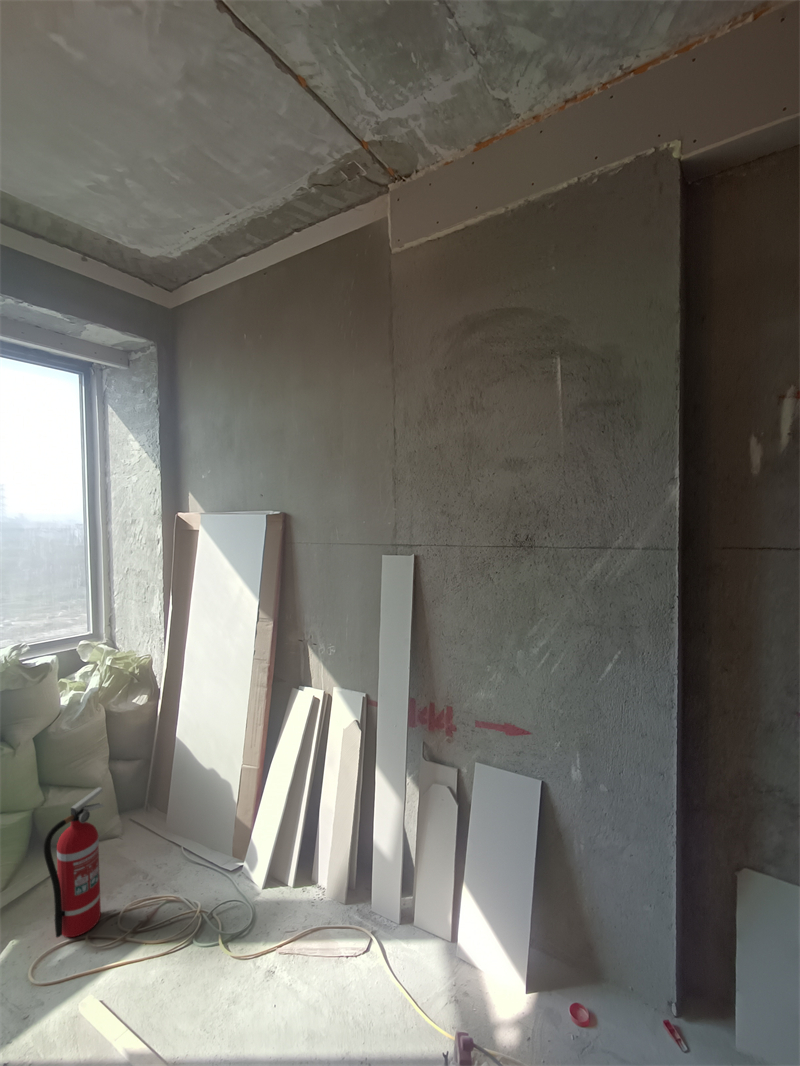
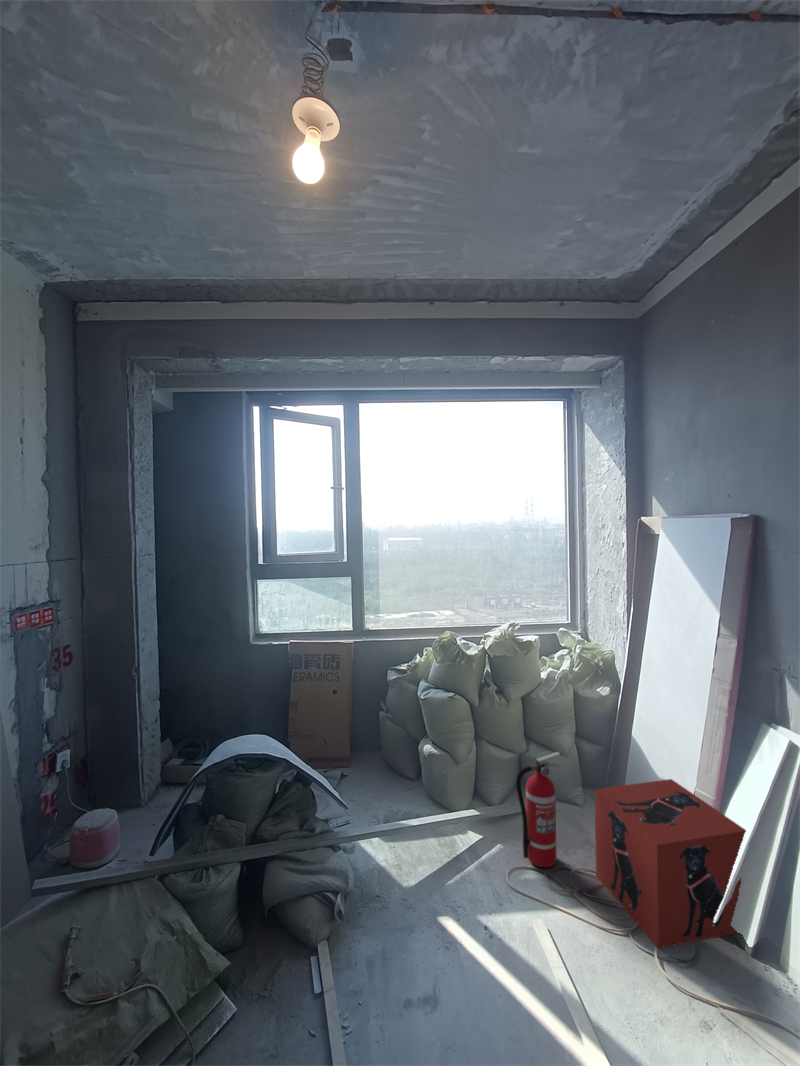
storage box: none [147,765,287,937] -> present [595,779,746,948]

